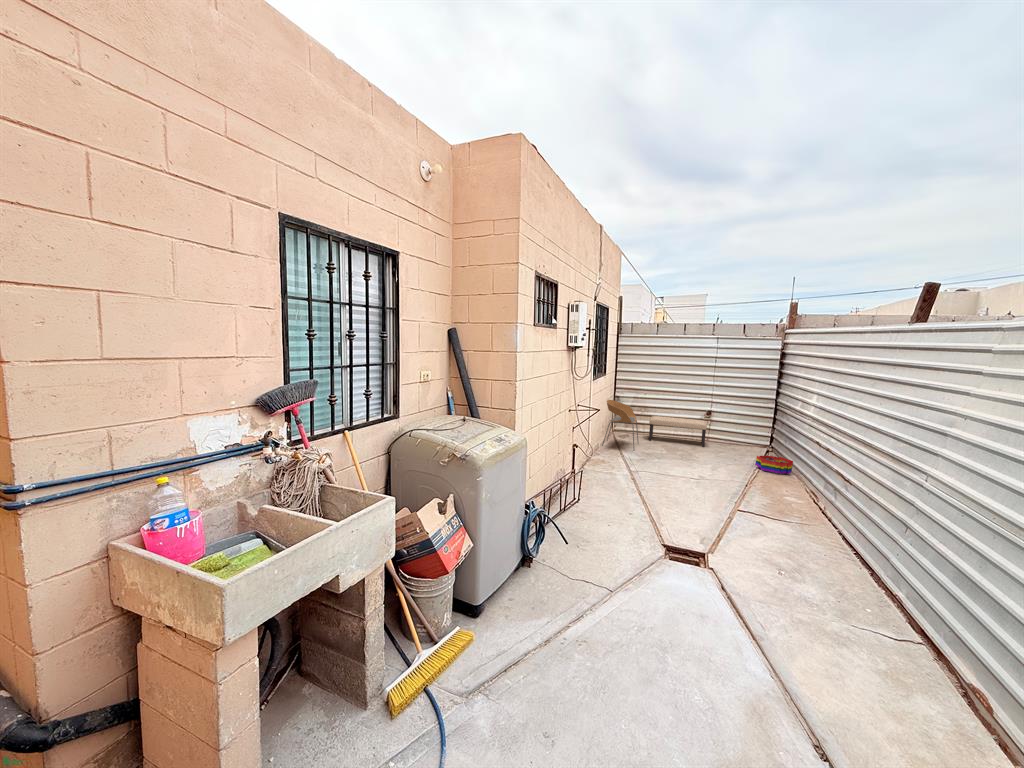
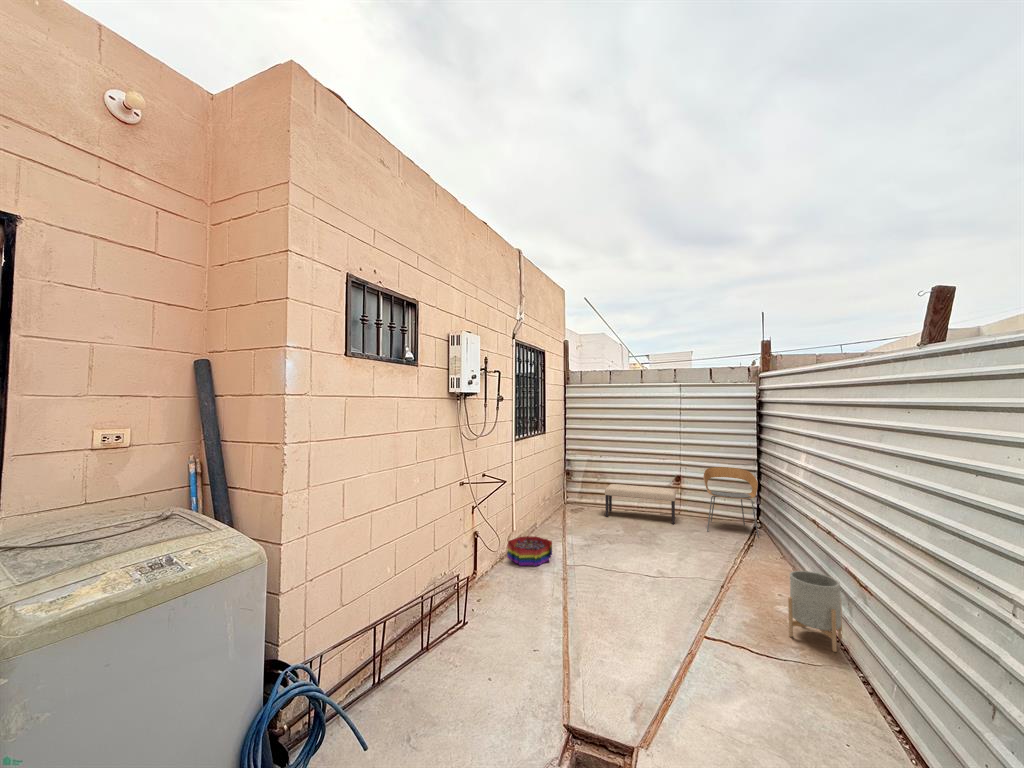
chair: present [602,400,638,449] -> present [704,467,759,538]
storage bin: present [755,456,793,474] -> present [507,536,552,566]
planter: none [793,472,832,520] -> present [788,571,842,652]

